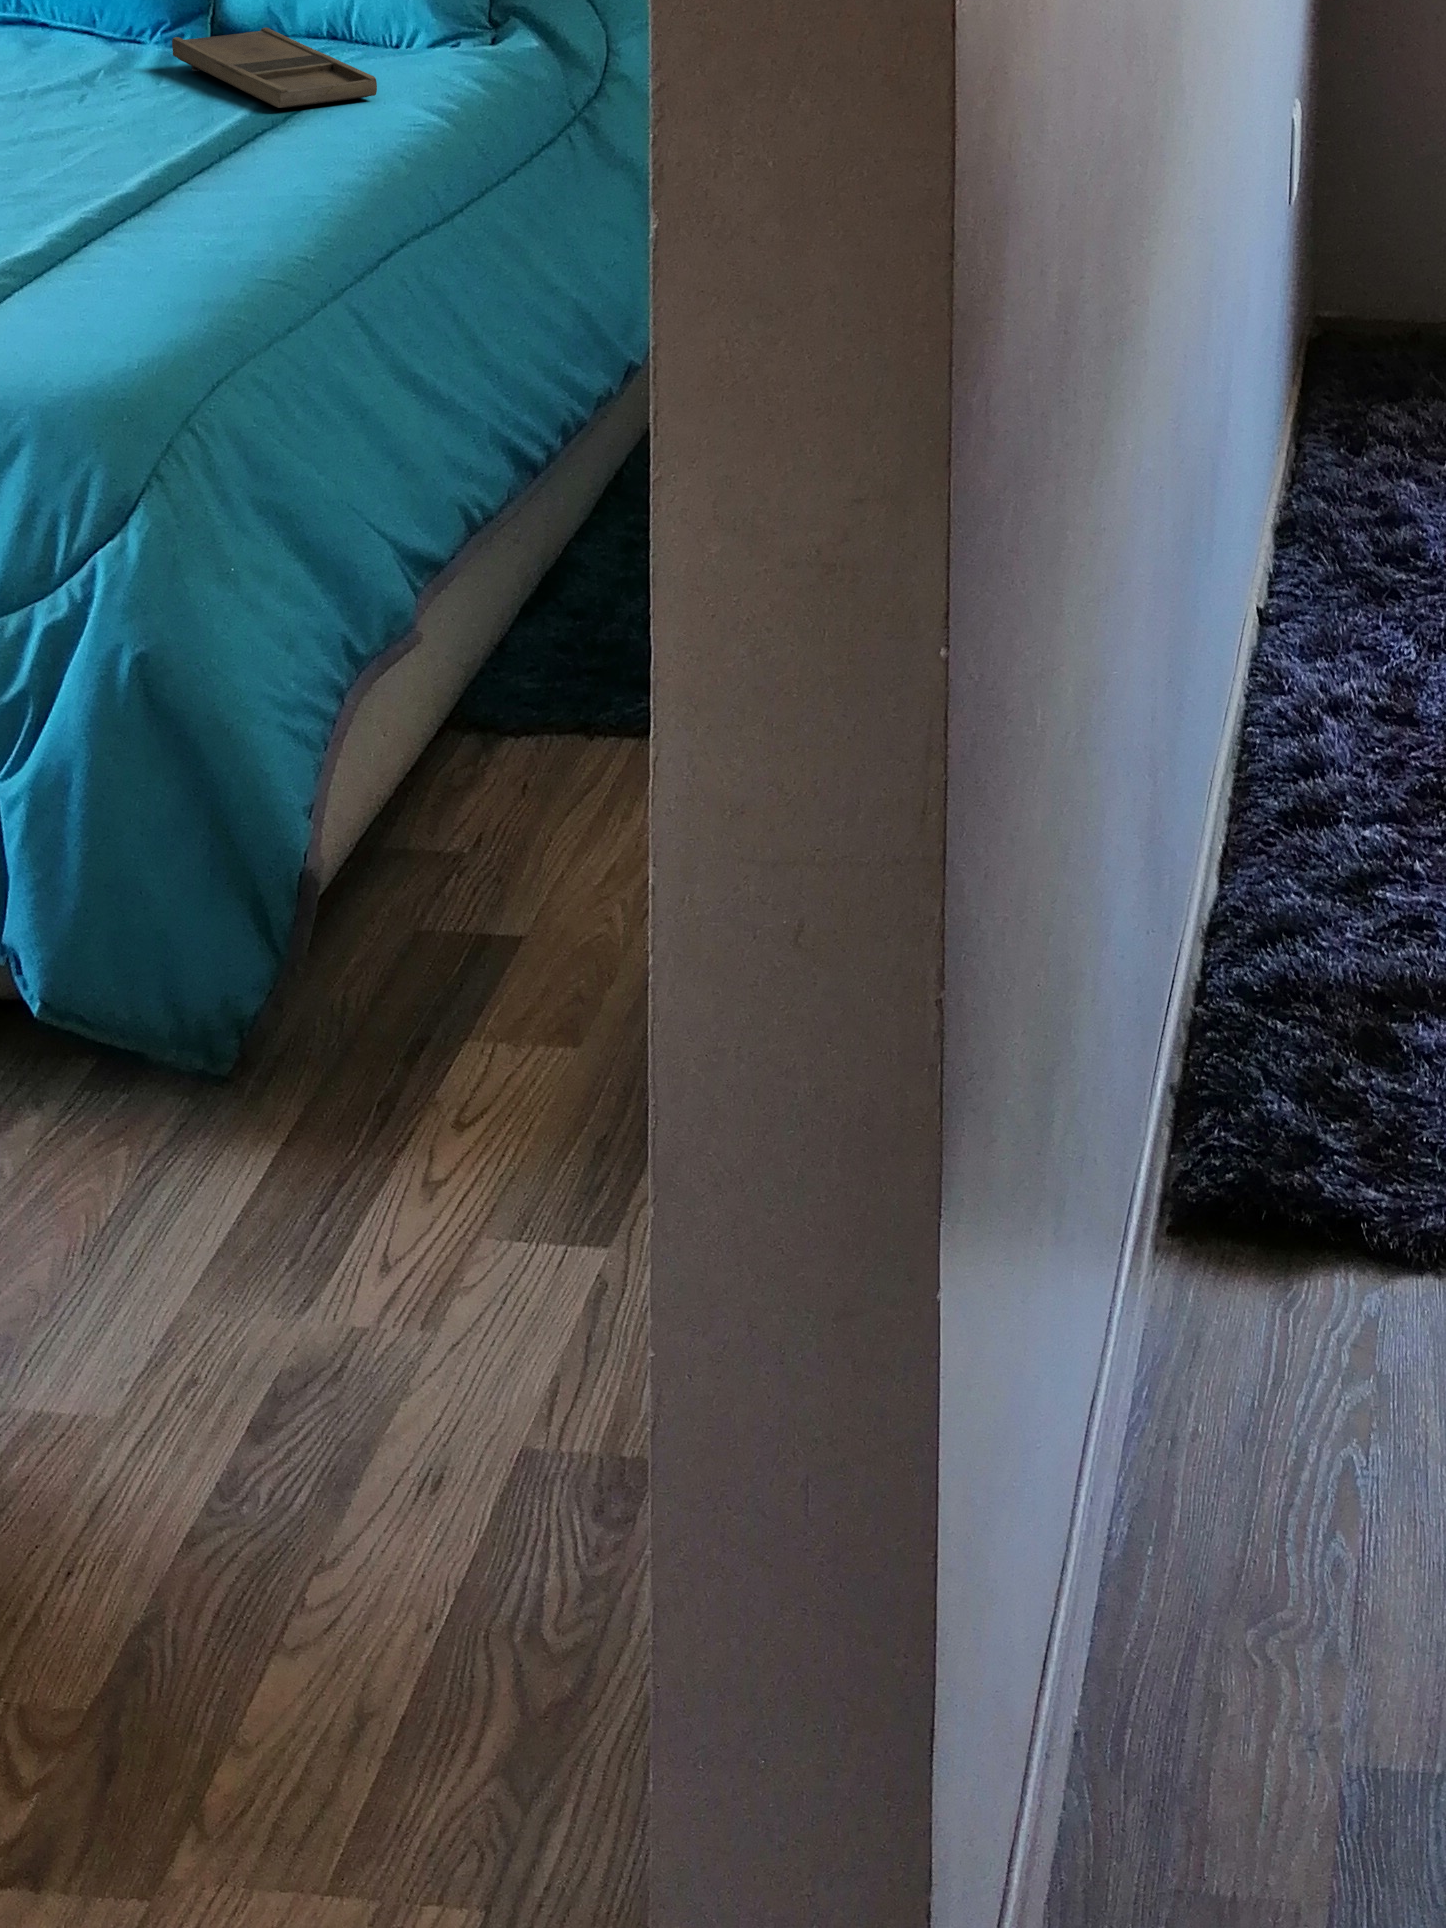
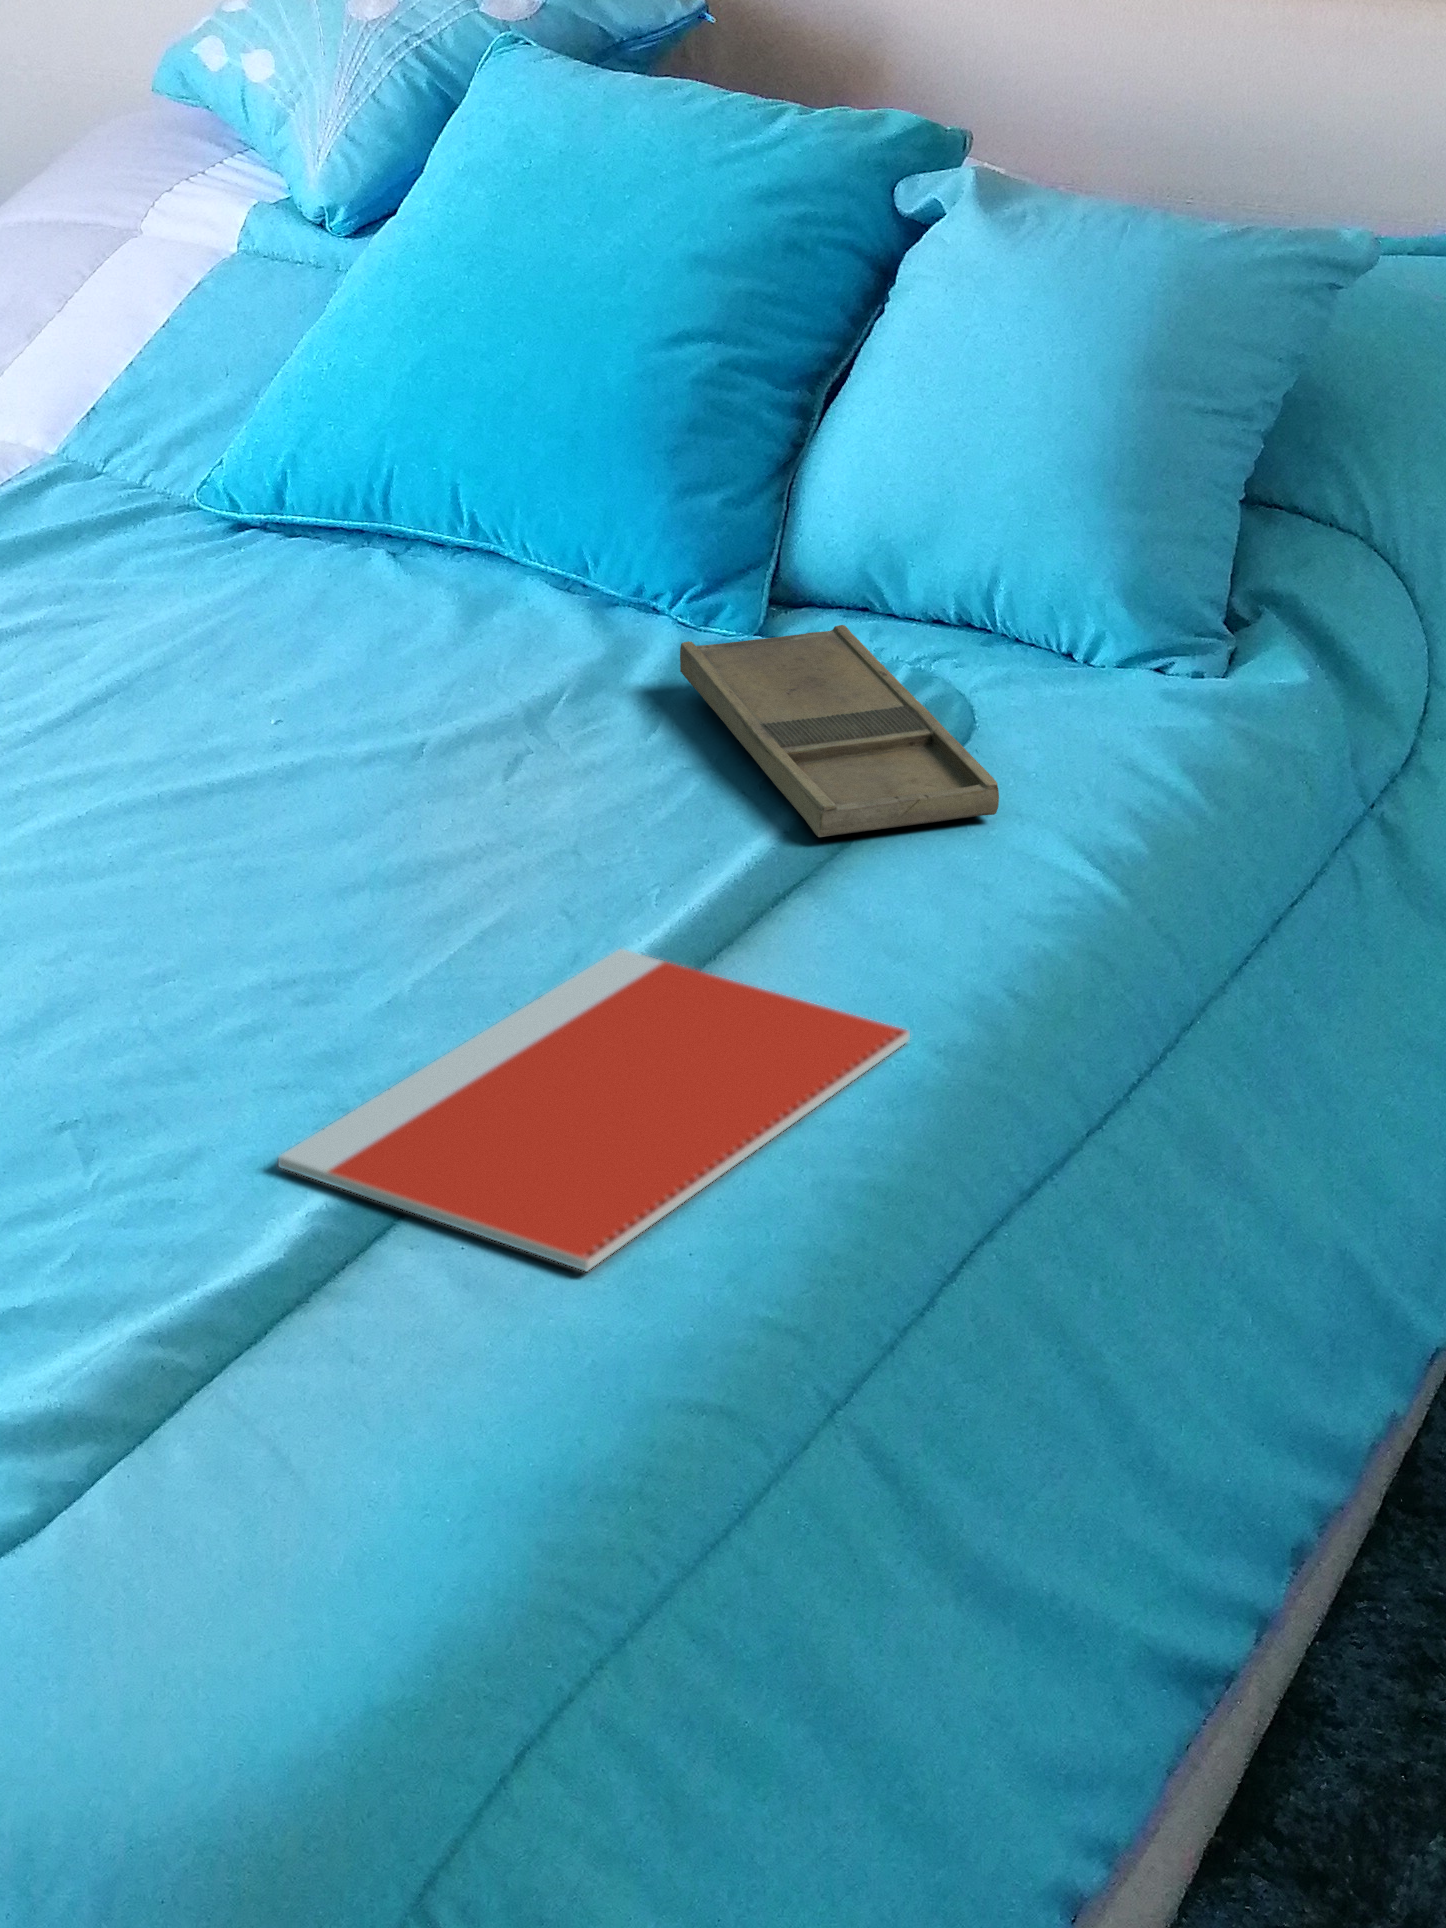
notebook: none [32,147,353,233] -> present [278,949,910,1271]

